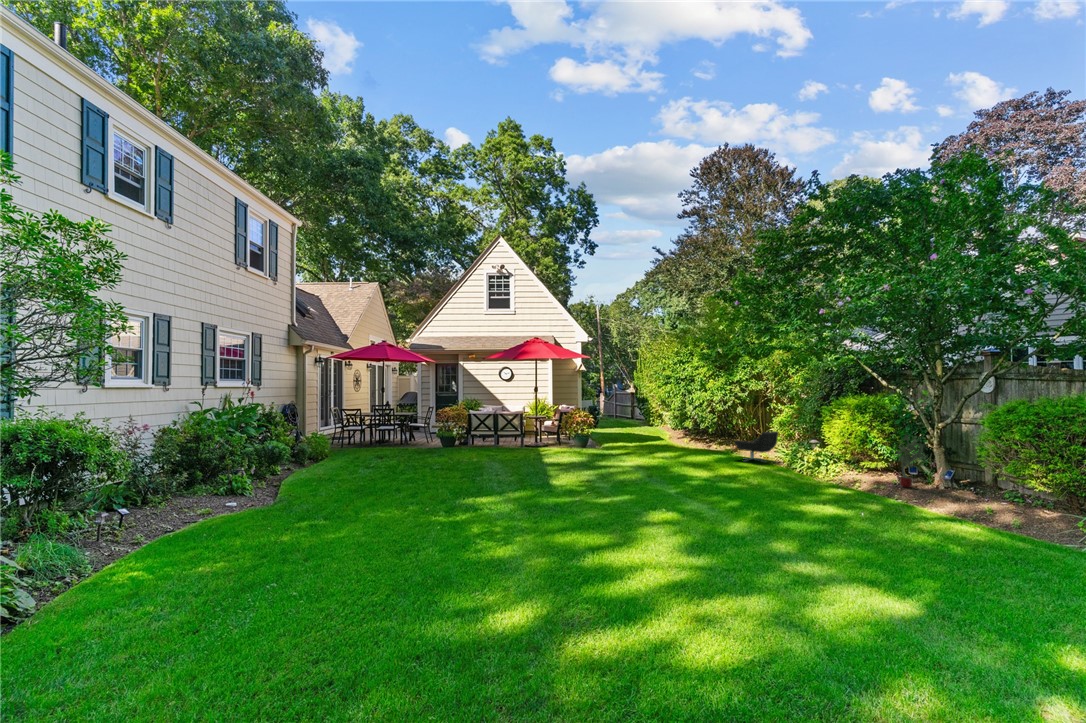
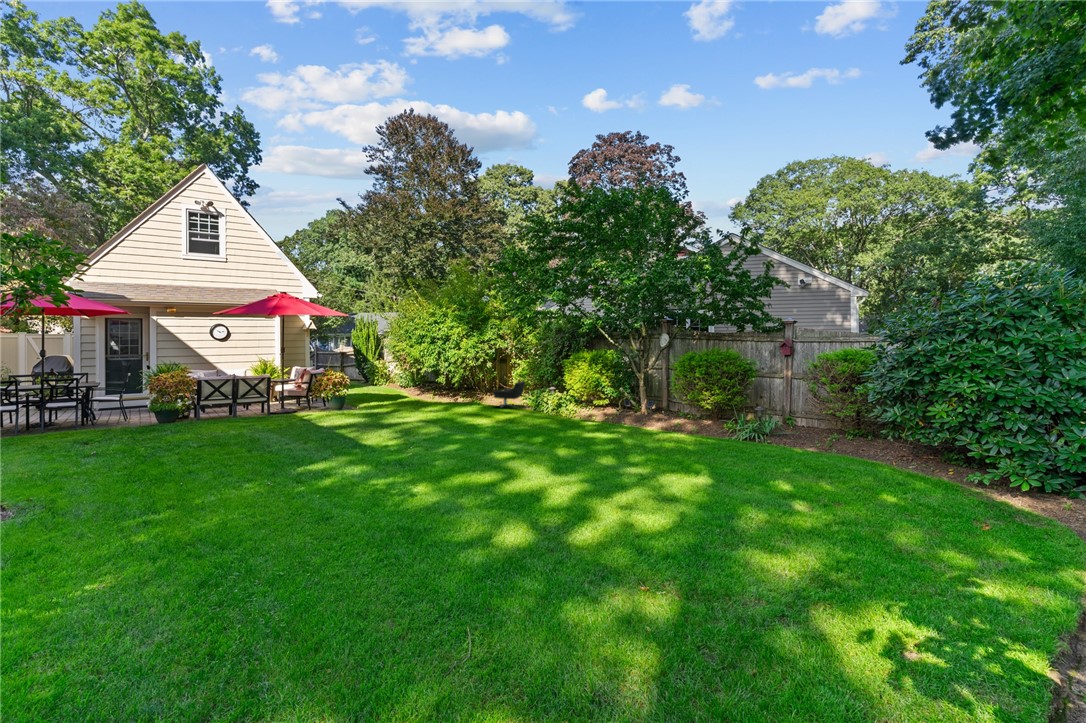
potted tree: present [895,435,927,488] -> none [611,378,636,415]

